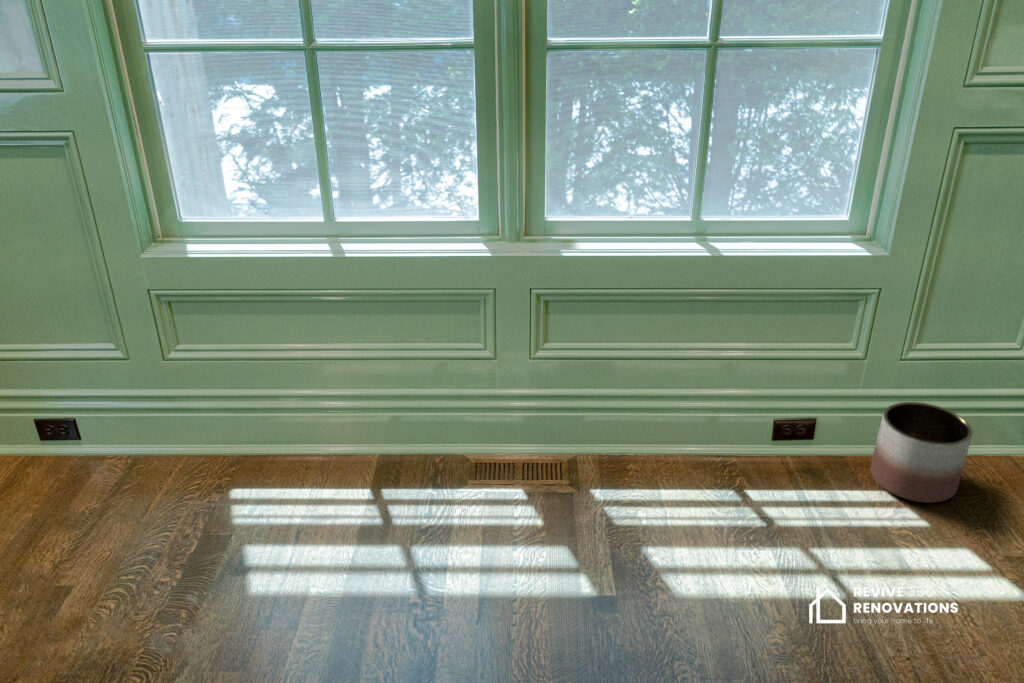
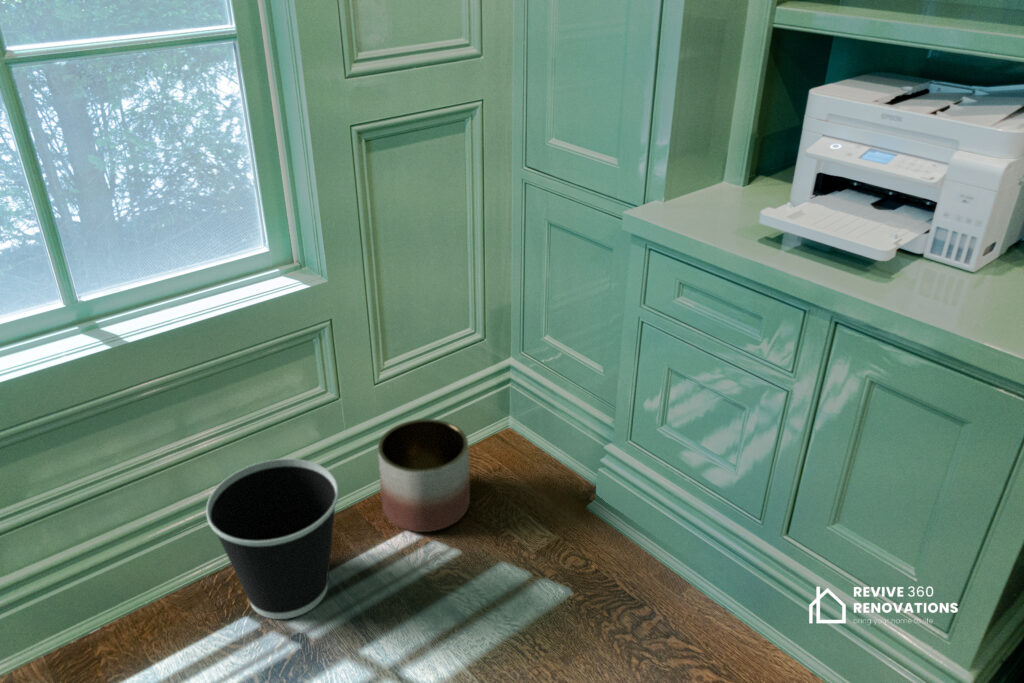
wastebasket: none [732,381,838,507] -> present [206,459,339,619]

